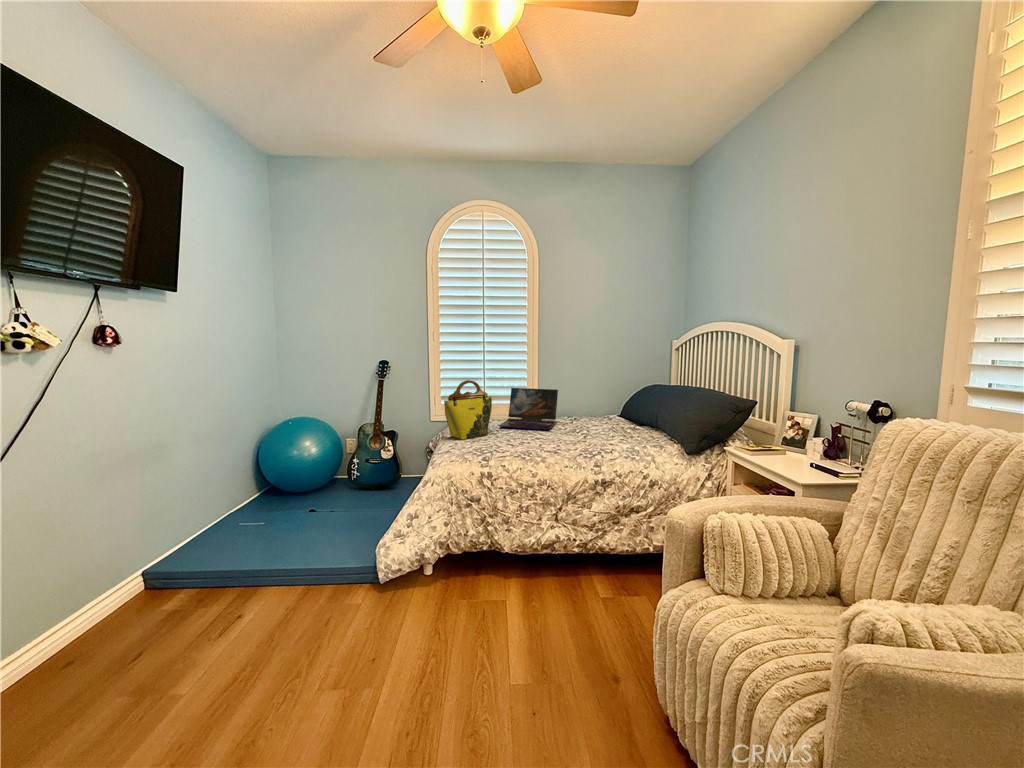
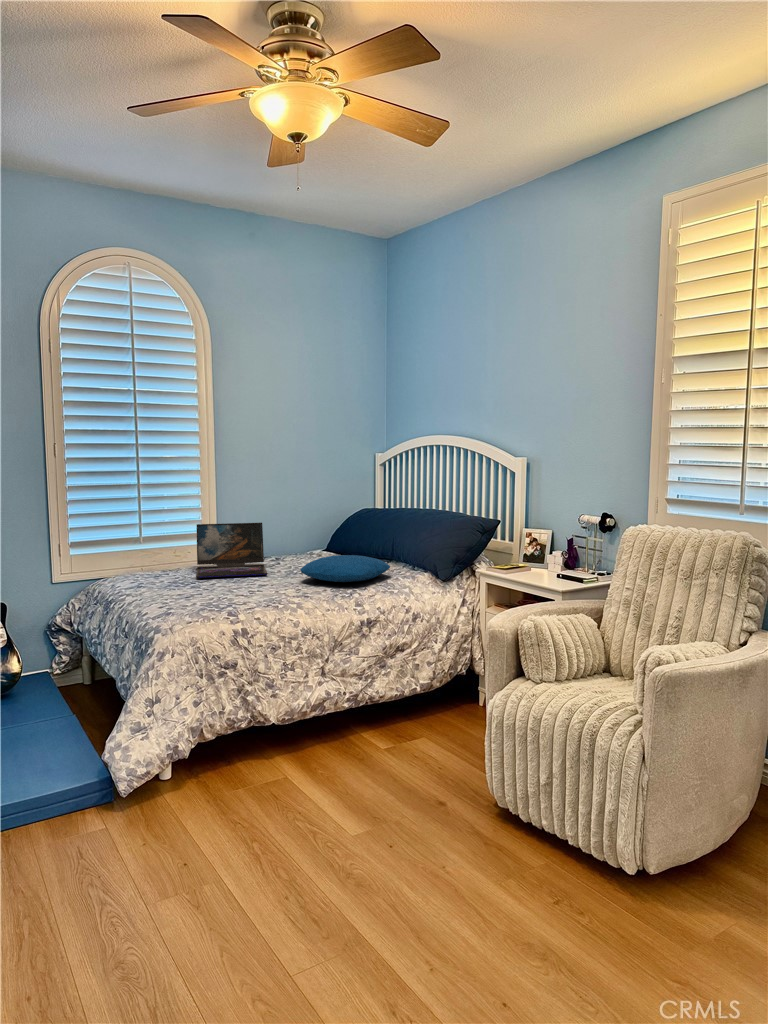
tote bag: present [444,380,492,439] -> none [141,516,196,597]
pillow: none [565,421,644,444] -> present [300,555,390,582]

